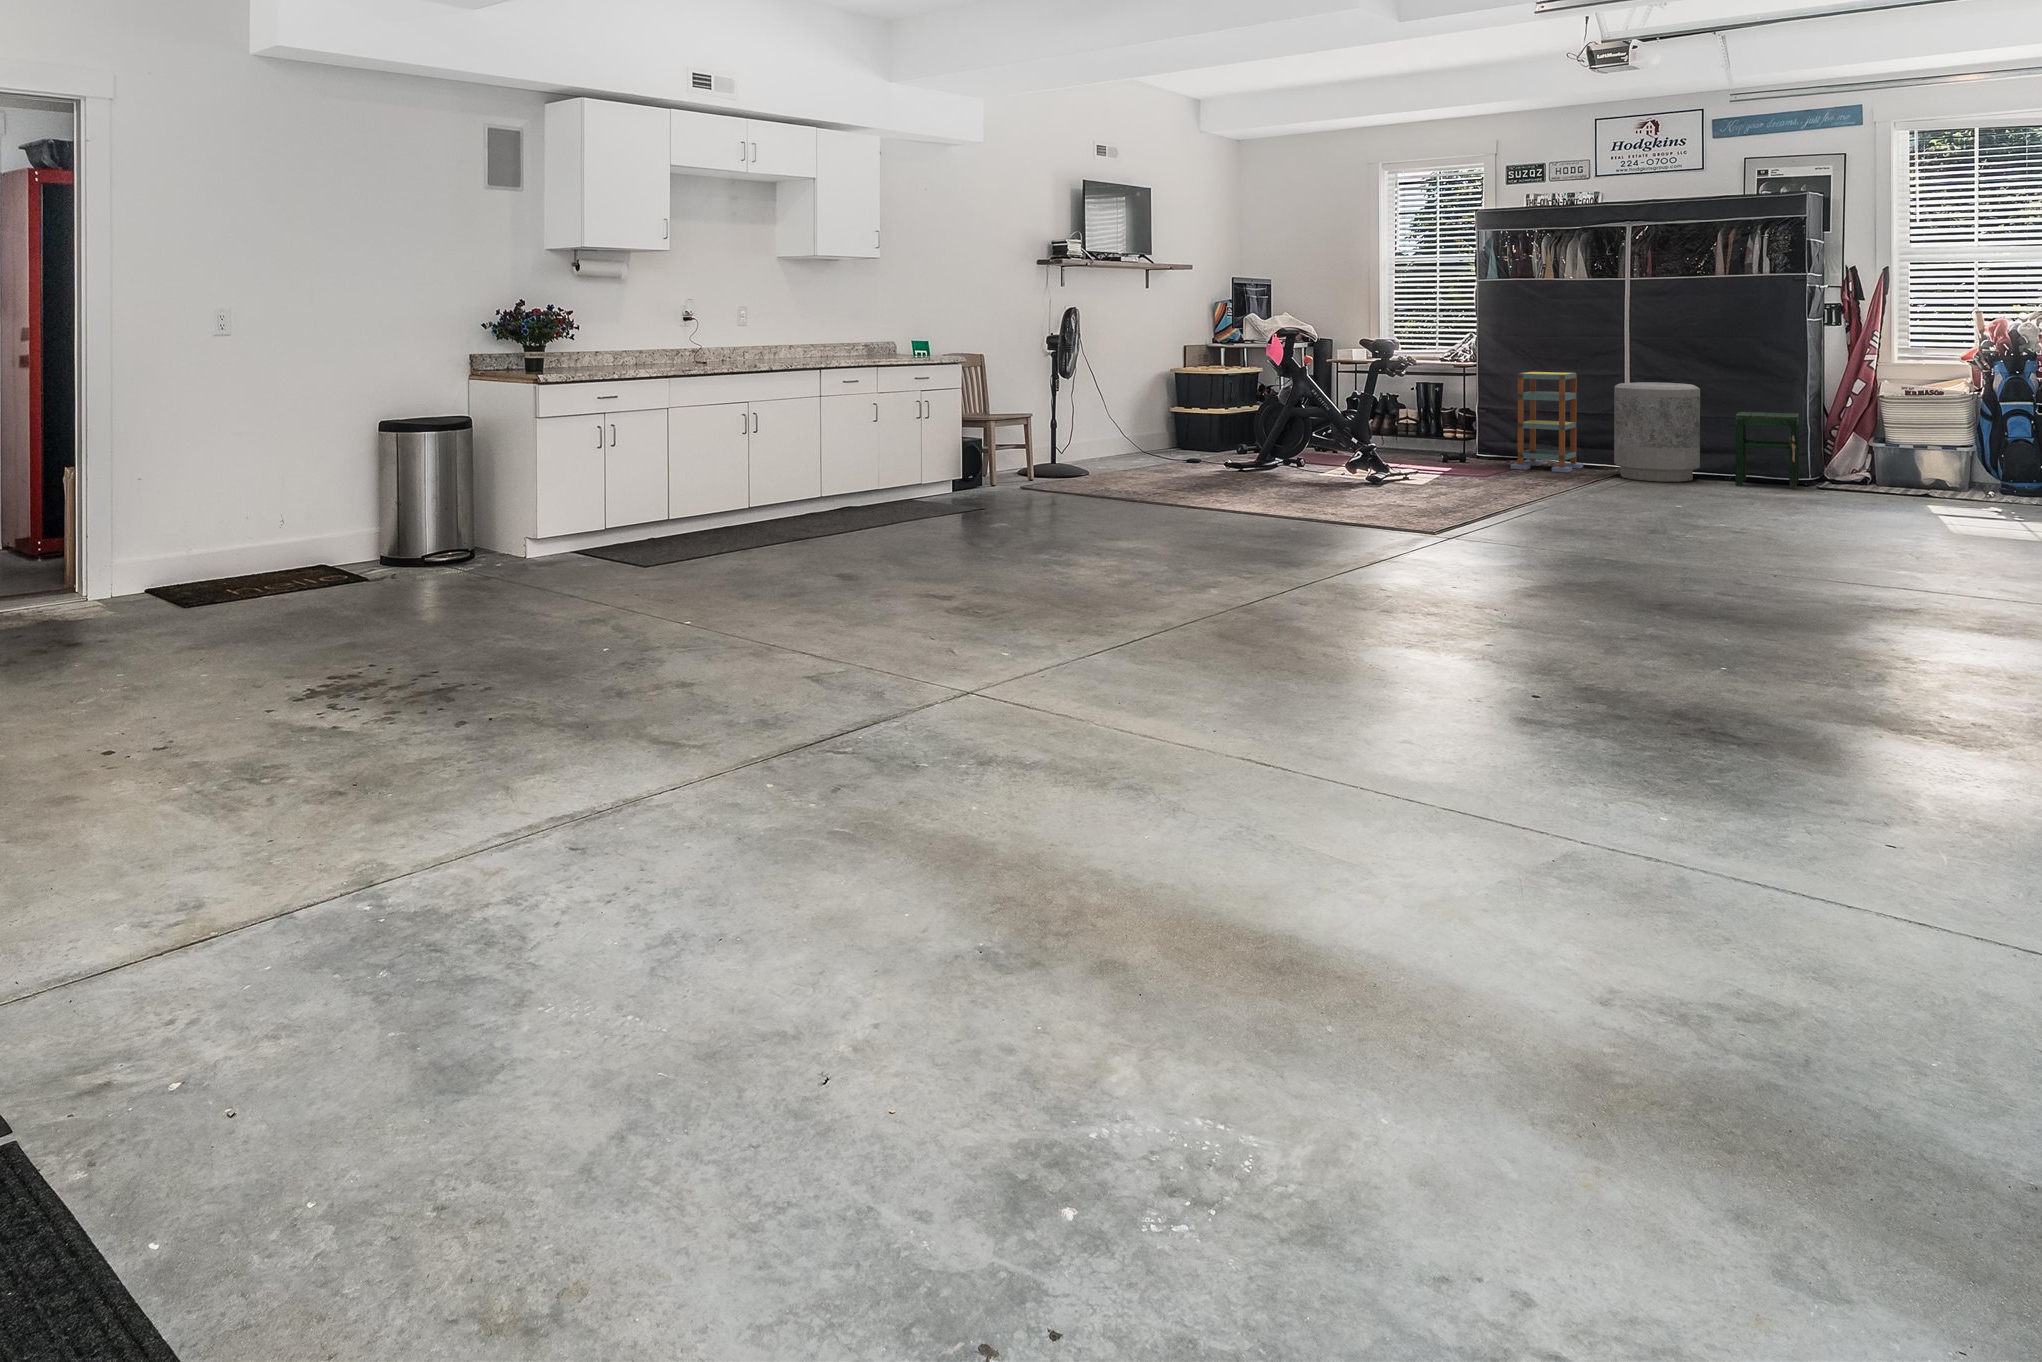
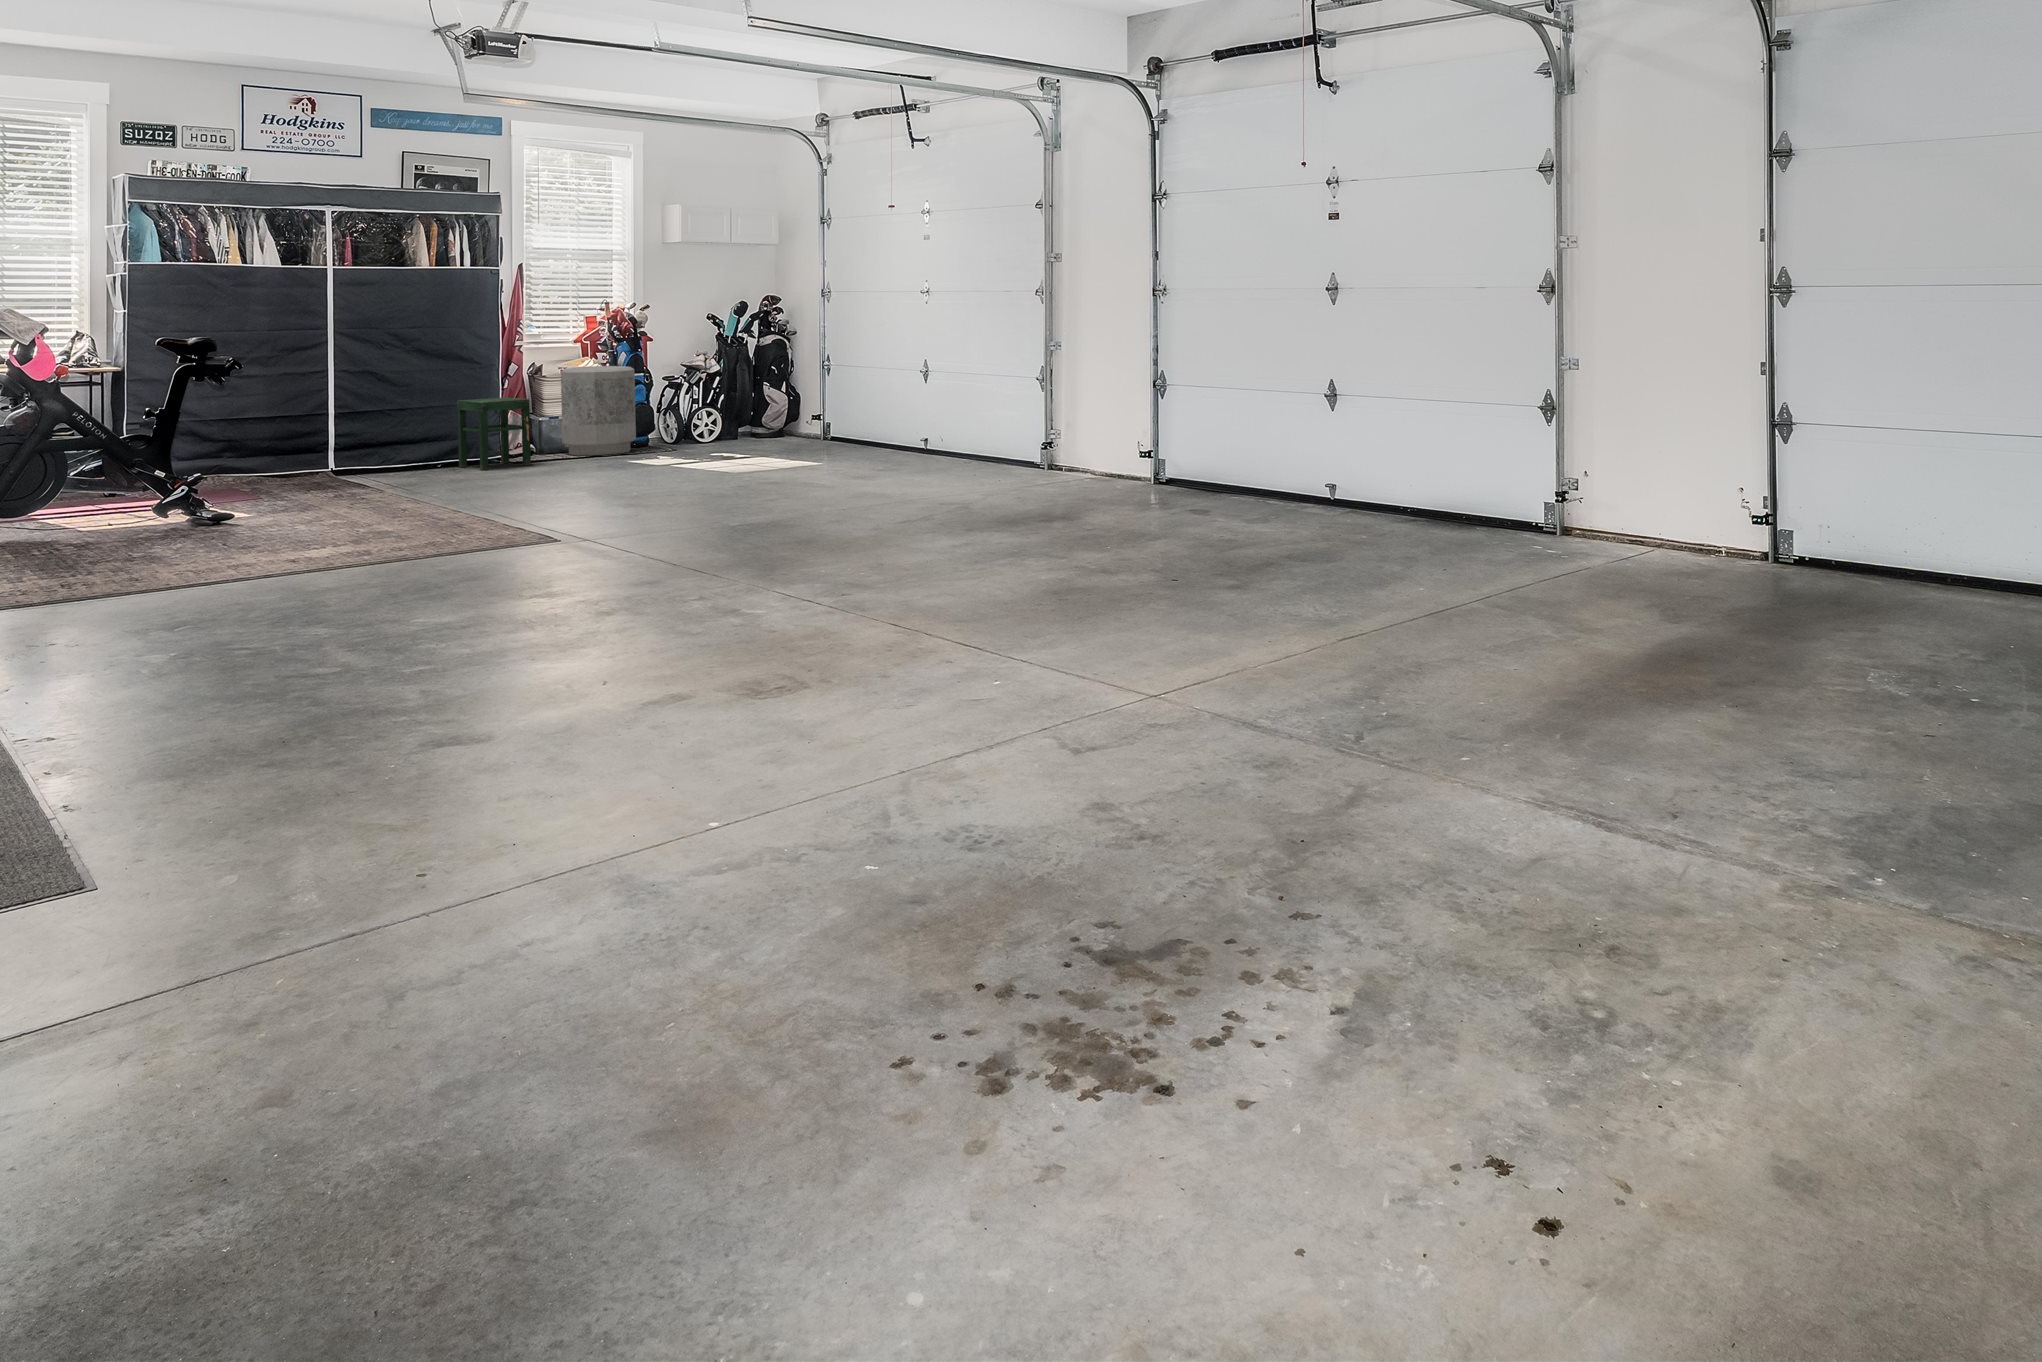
shelving unit: present [1511,372,1583,473] -> none [218,374,309,493]
trash can: present [1614,382,1700,482] -> present [561,366,636,455]

